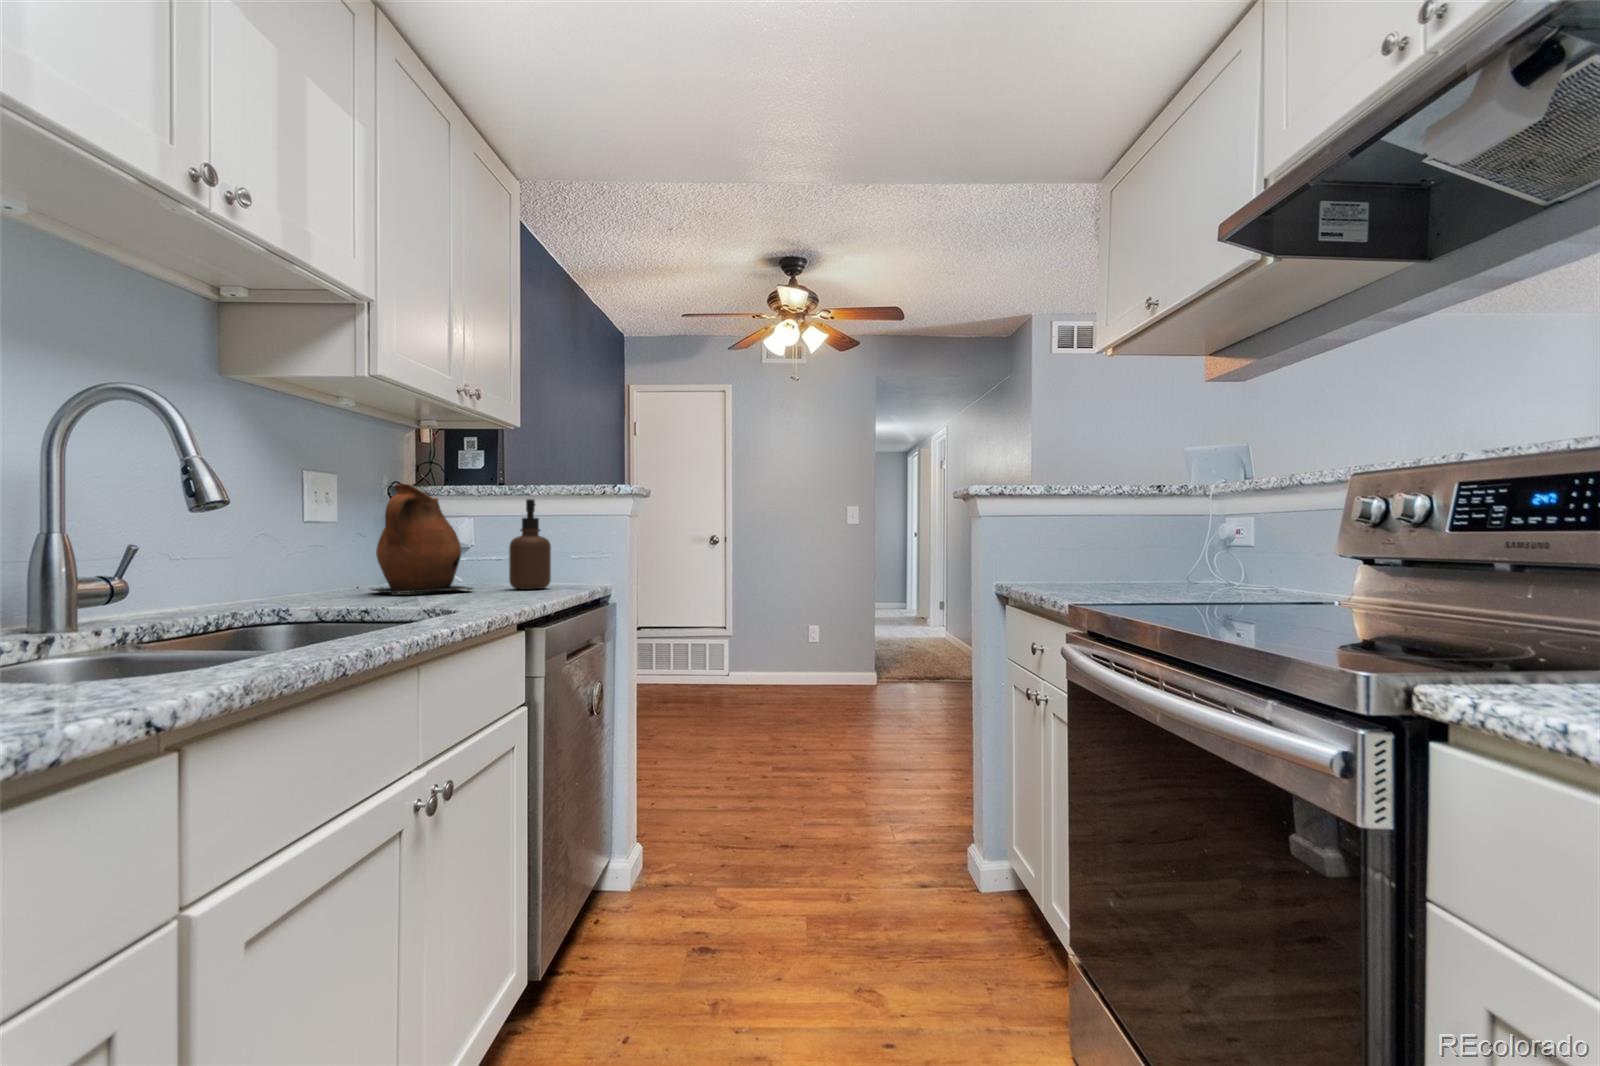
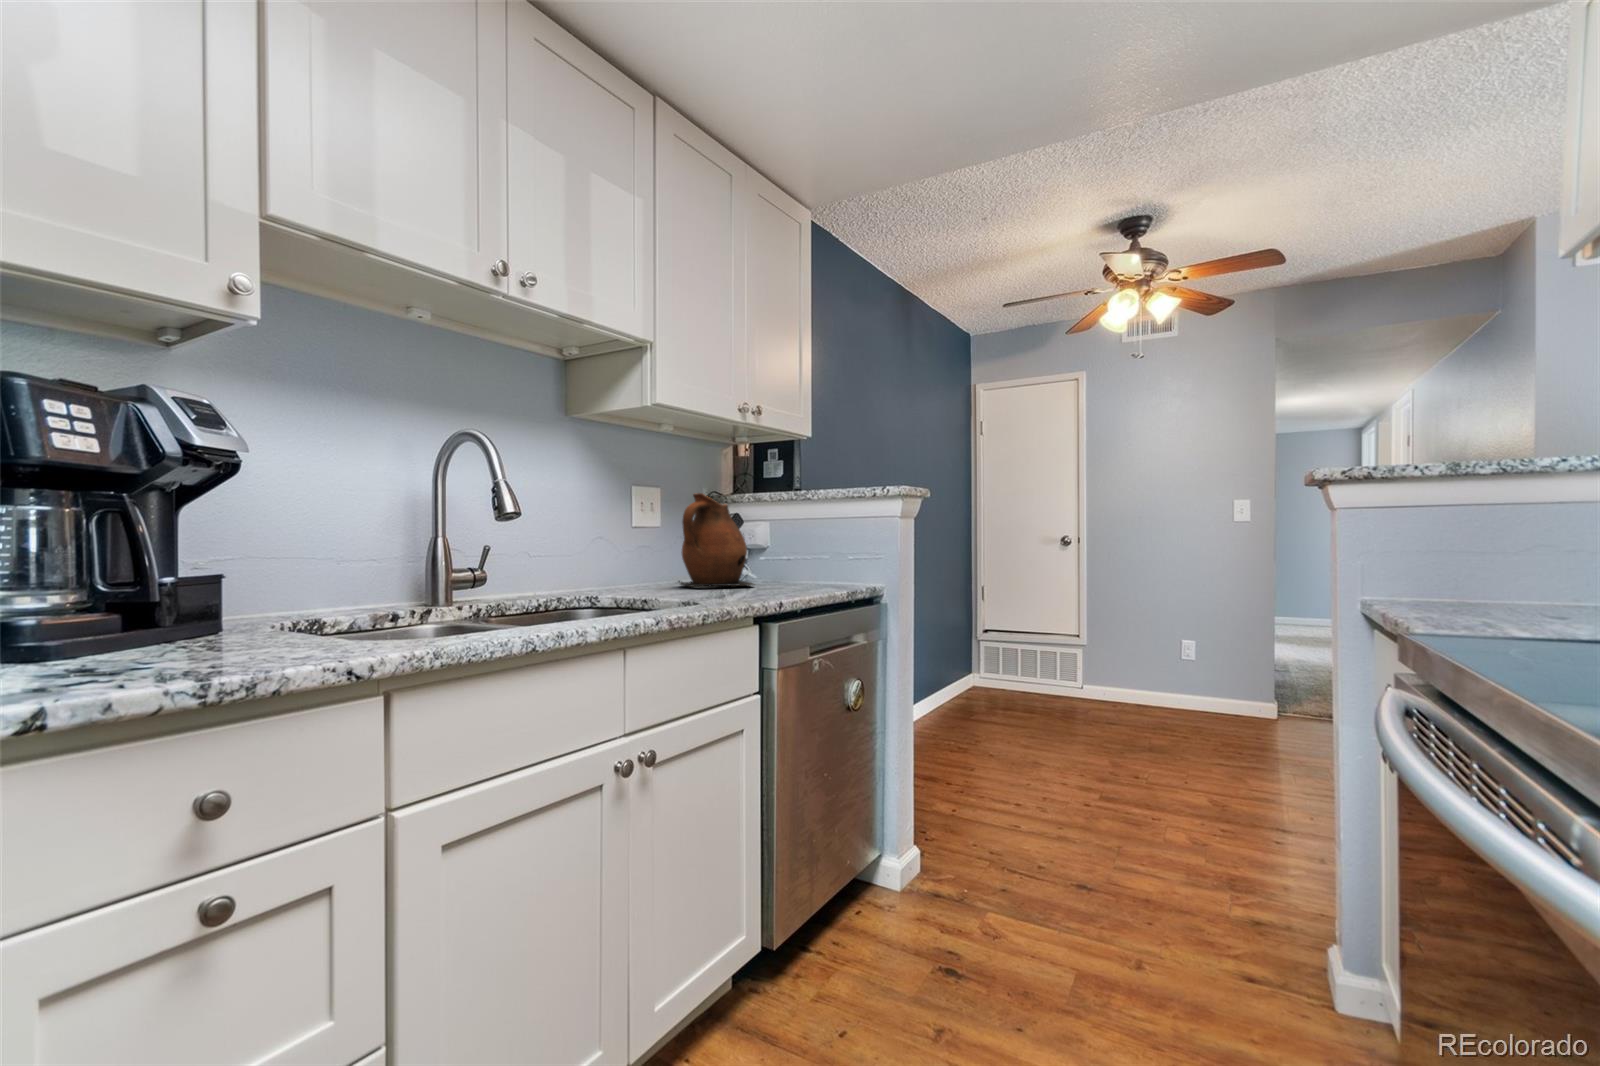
soap dispenser: present [509,499,551,589] -> none [786,503,822,587]

